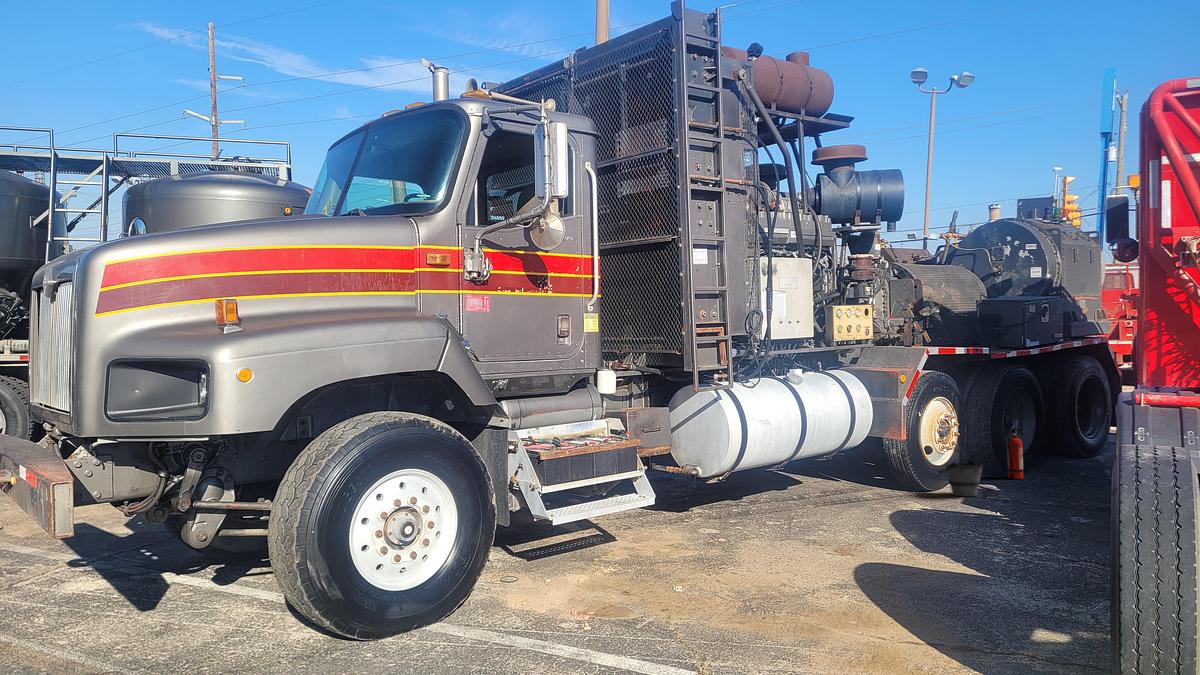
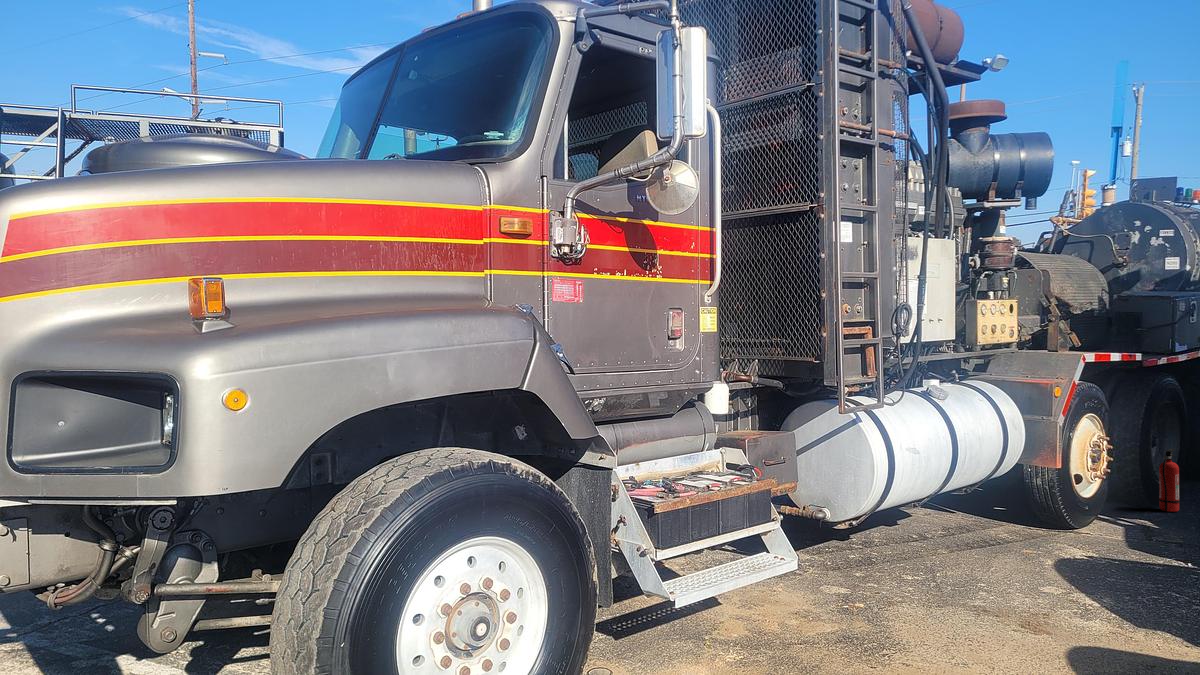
bucket: present [936,459,983,496] -> none [1089,491,1153,538]

